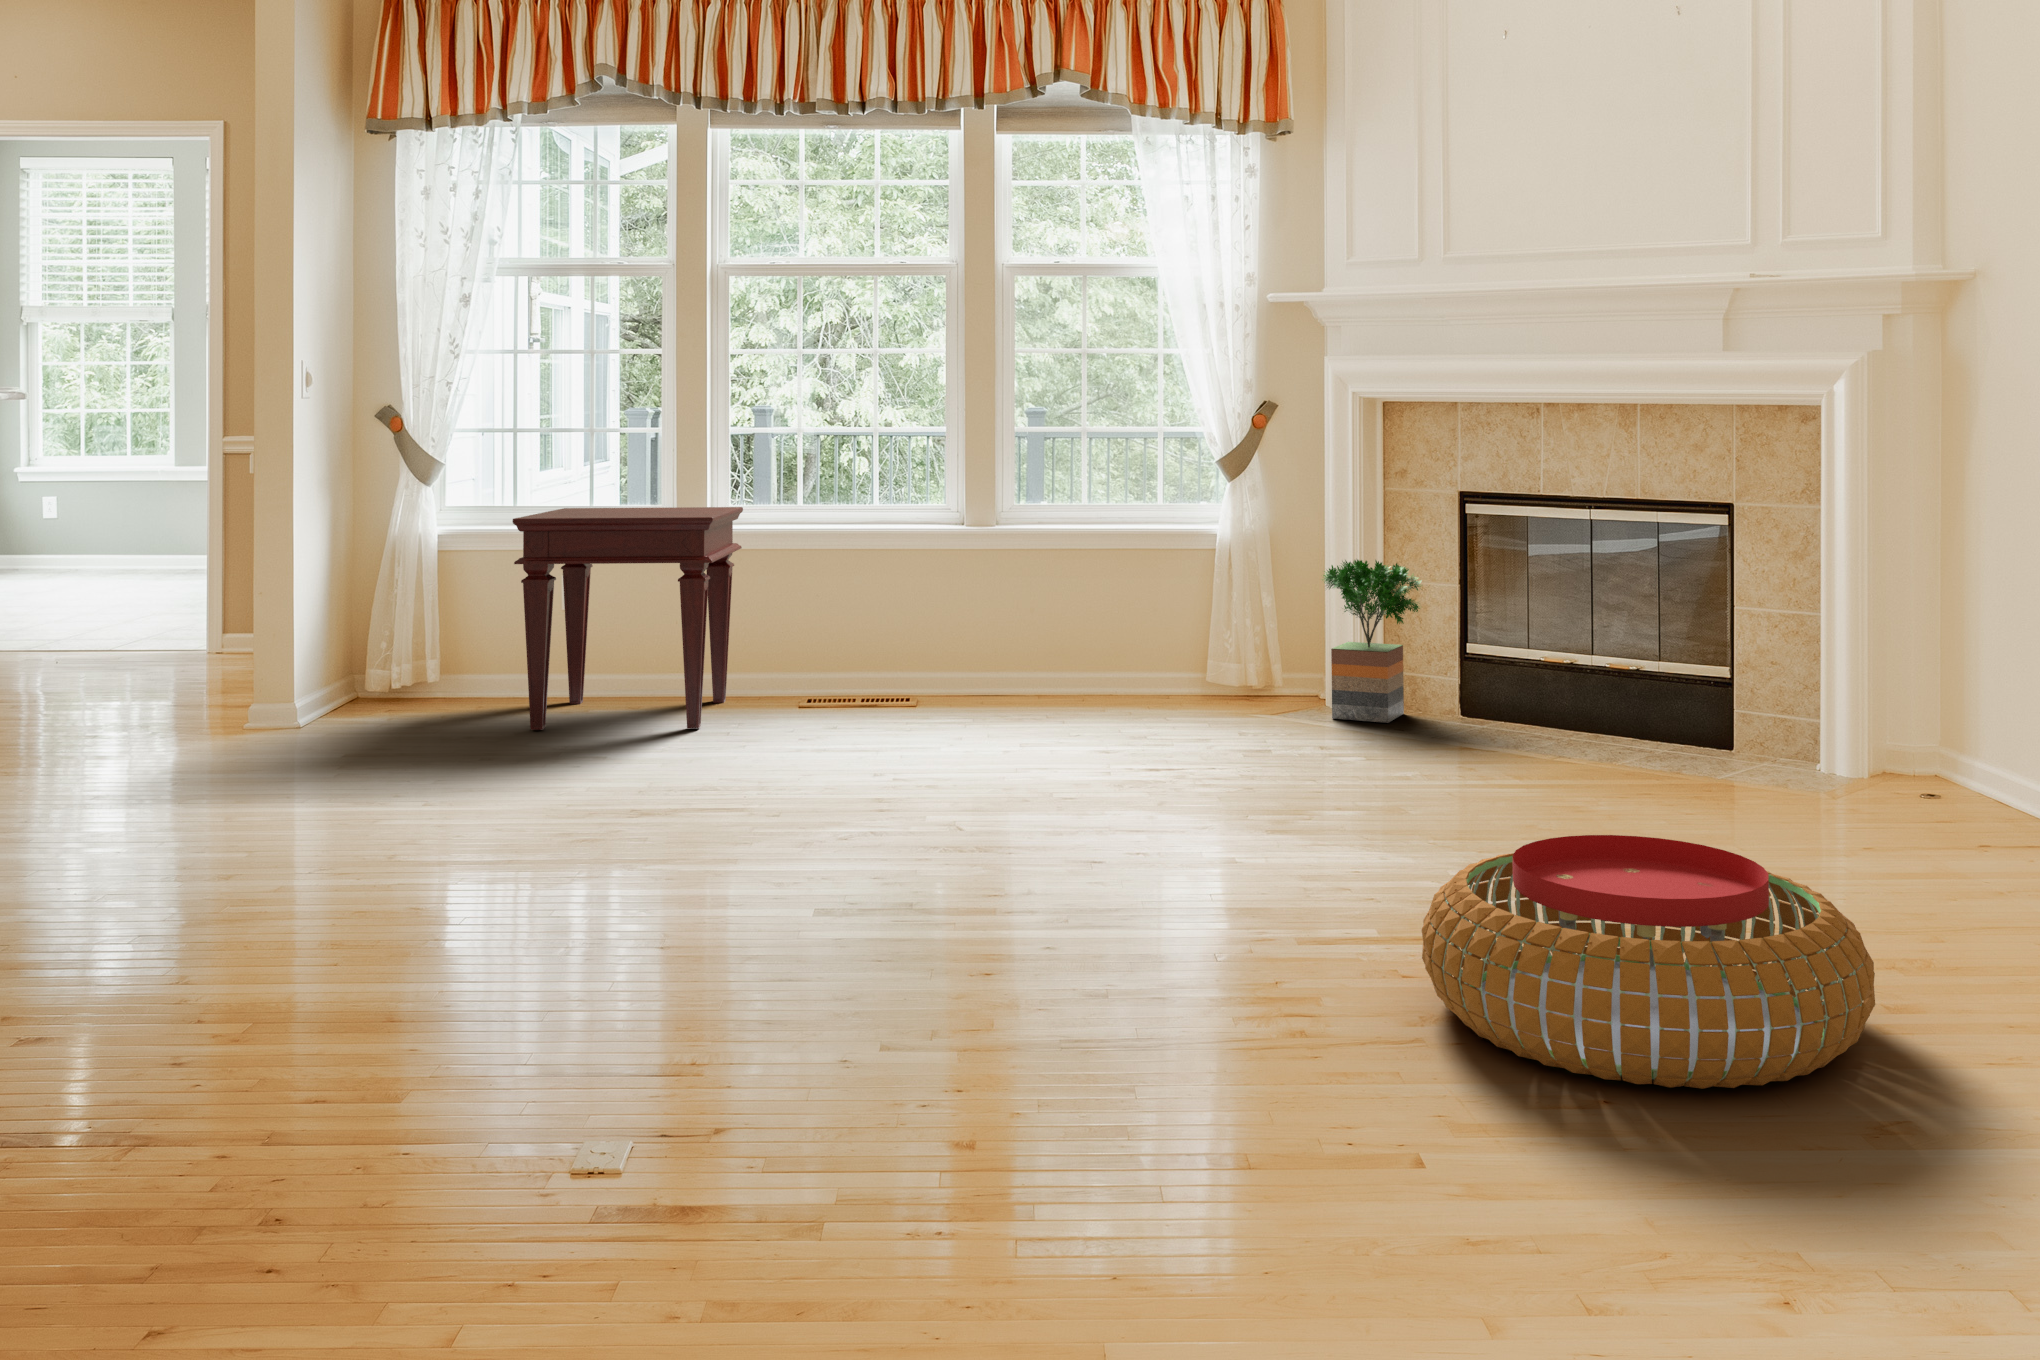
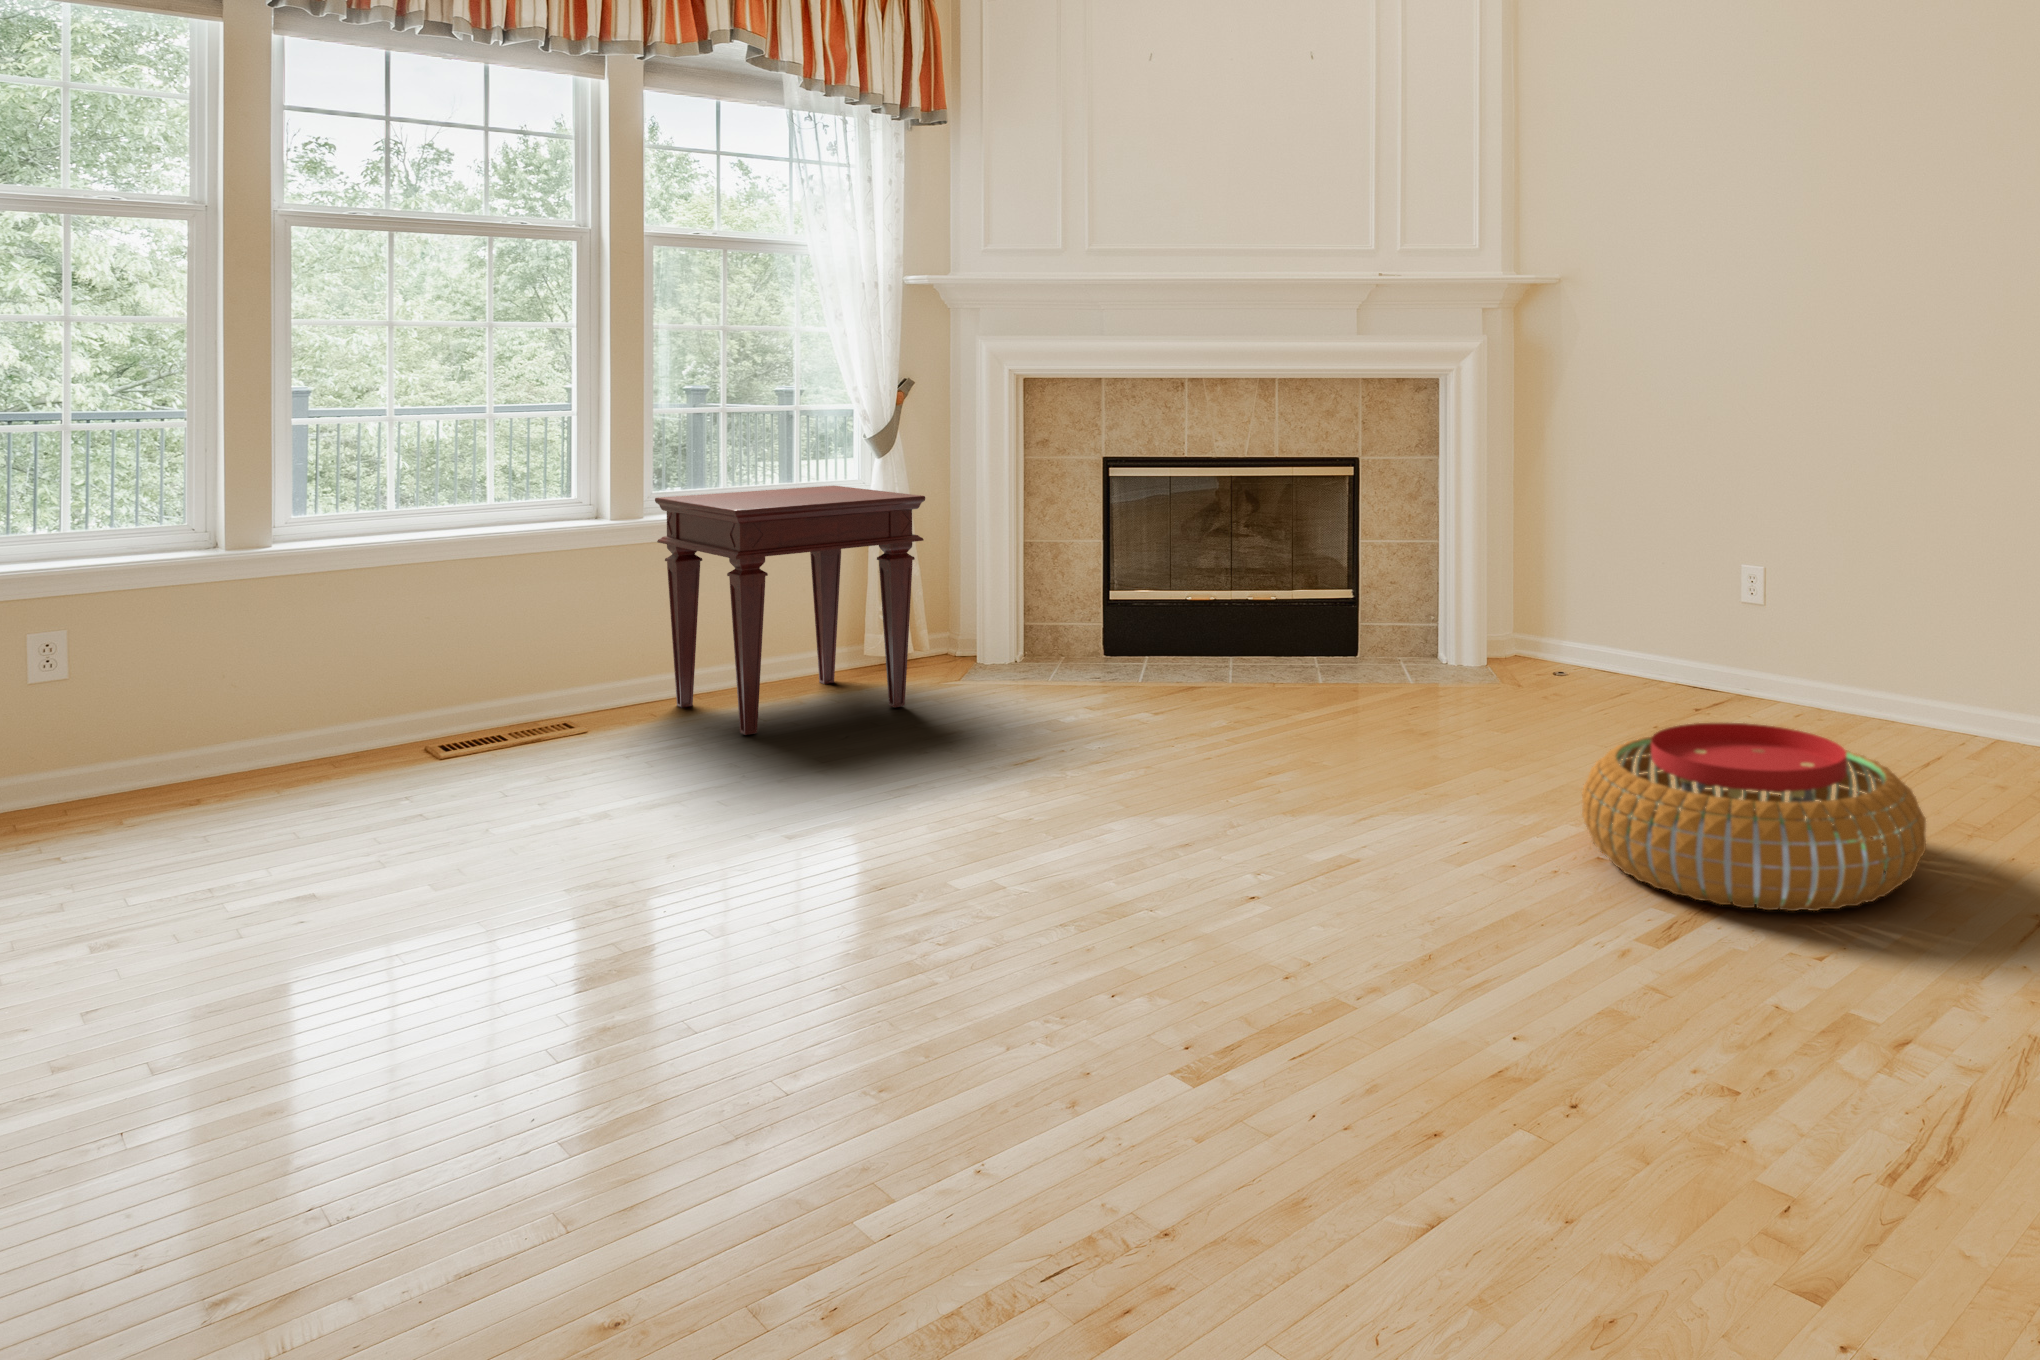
side table: present [513,507,743,730] -> present [655,486,925,735]
potted tree: present [1323,560,1422,723] -> none [995,525,1096,675]

